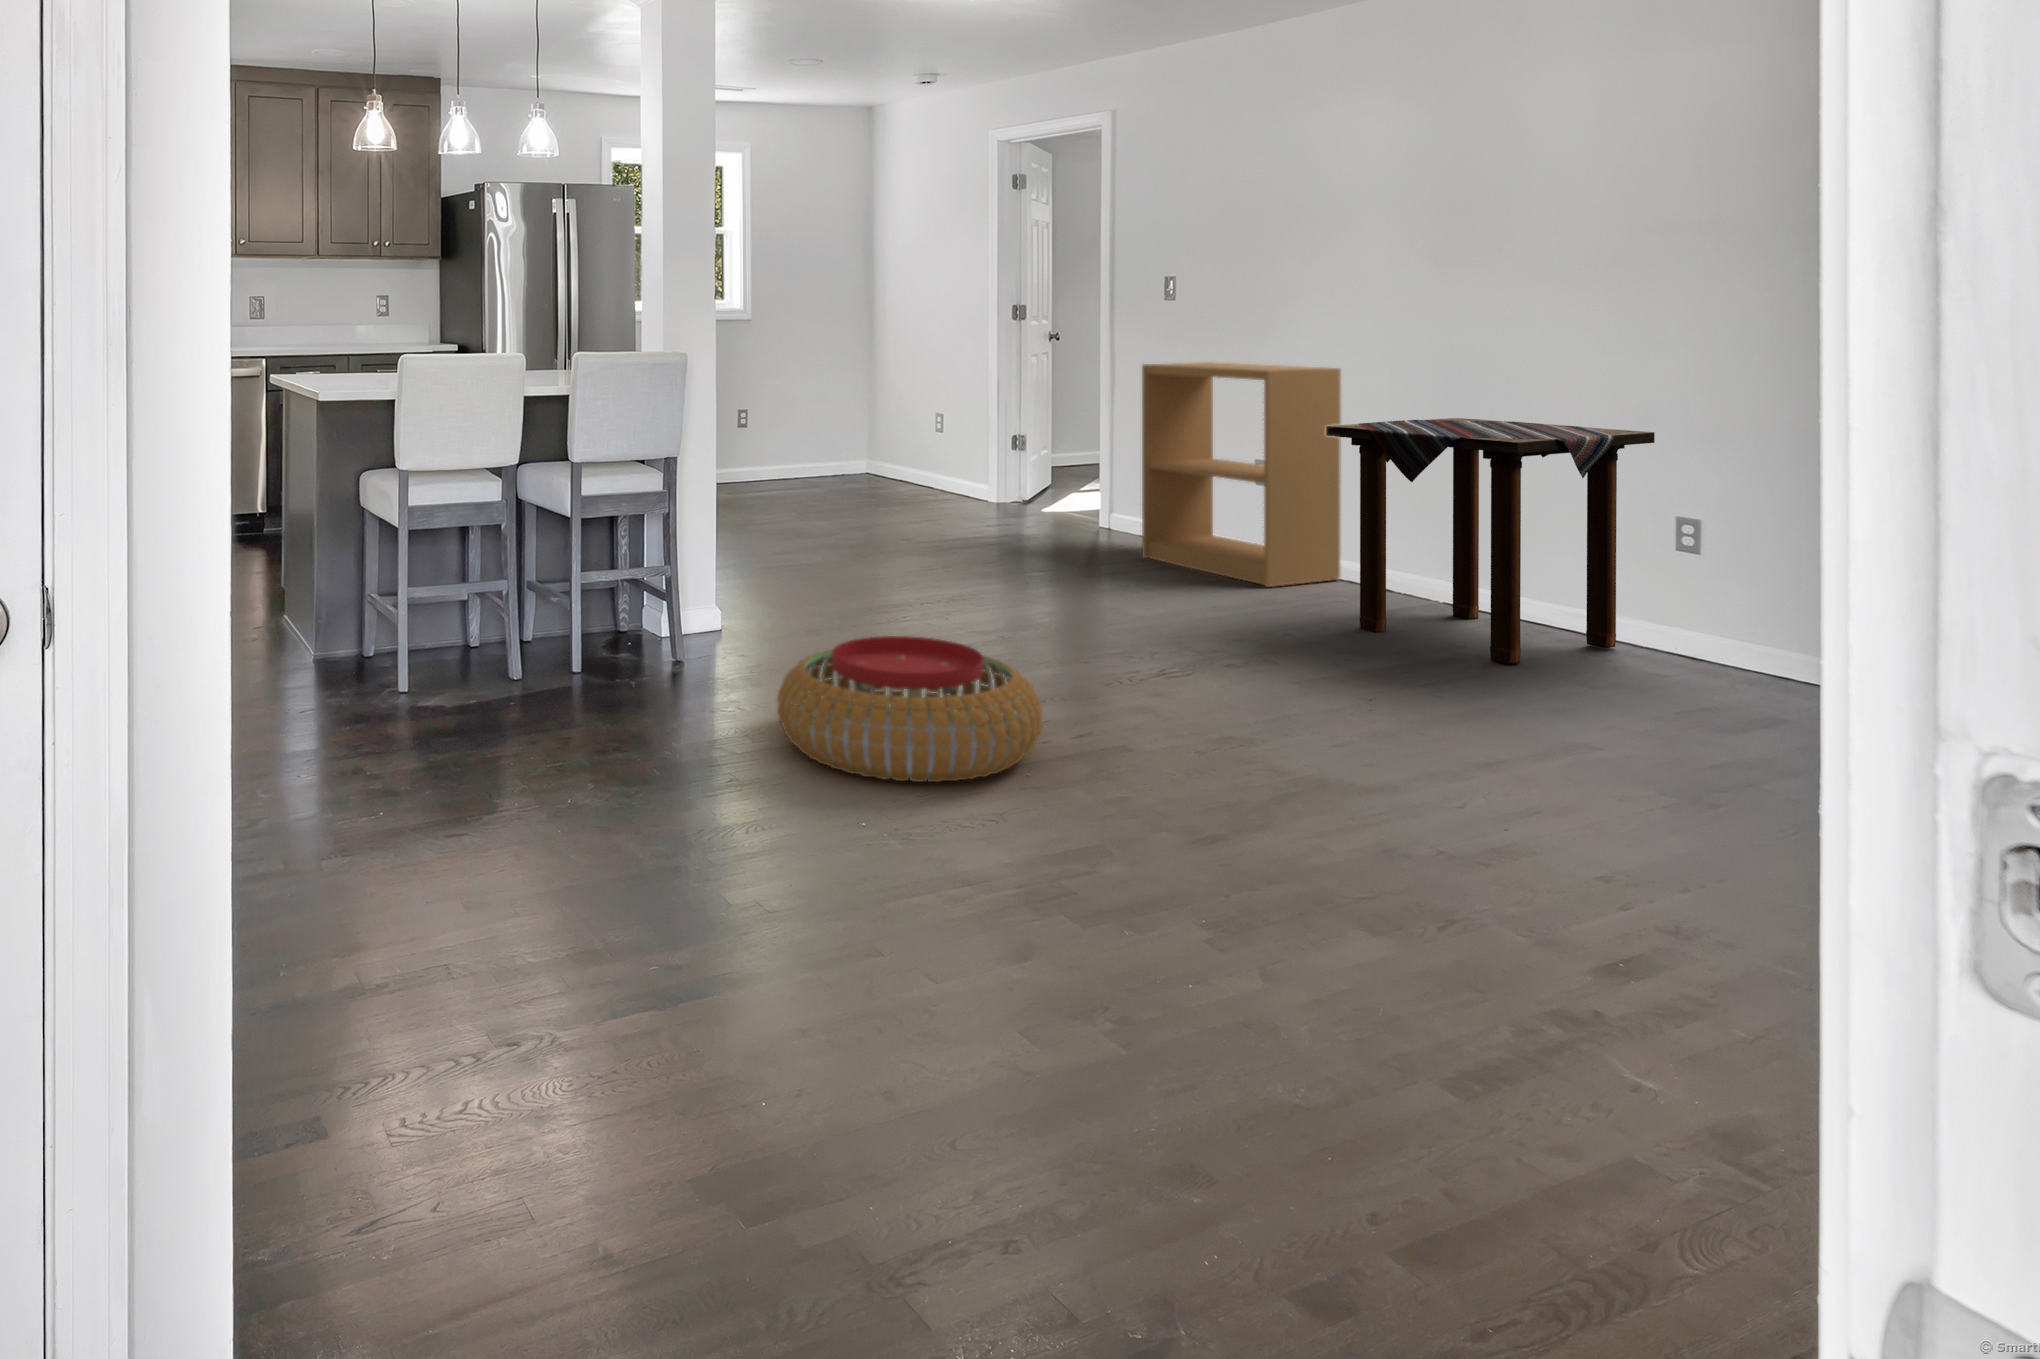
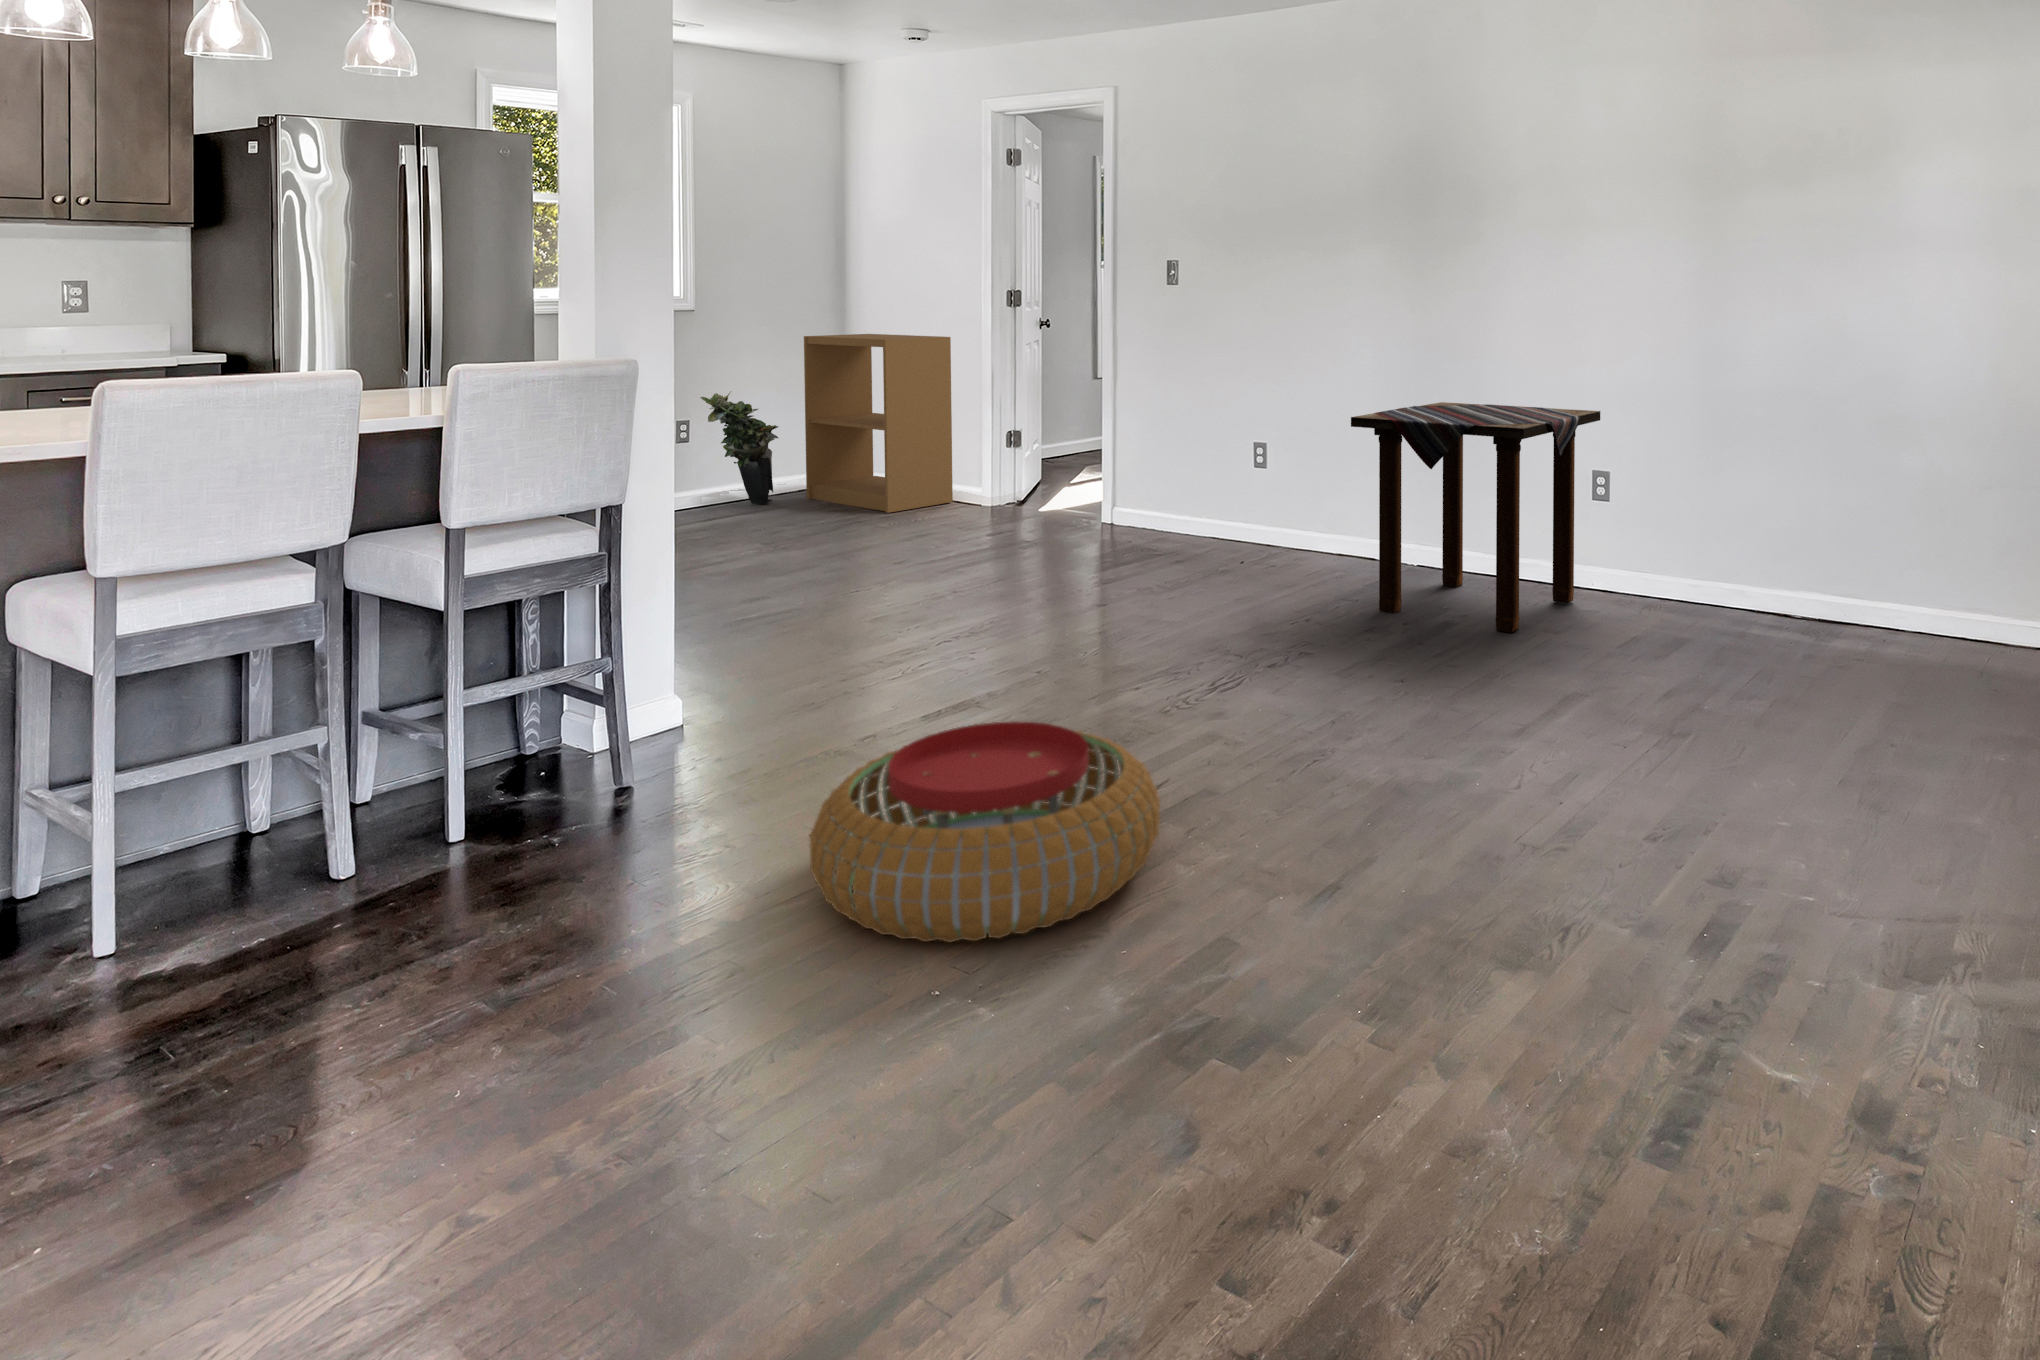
bookshelf: present [1142,362,1341,587] -> present [804,334,953,513]
potted plant: none [757,391,818,490] -> present [700,393,778,504]

